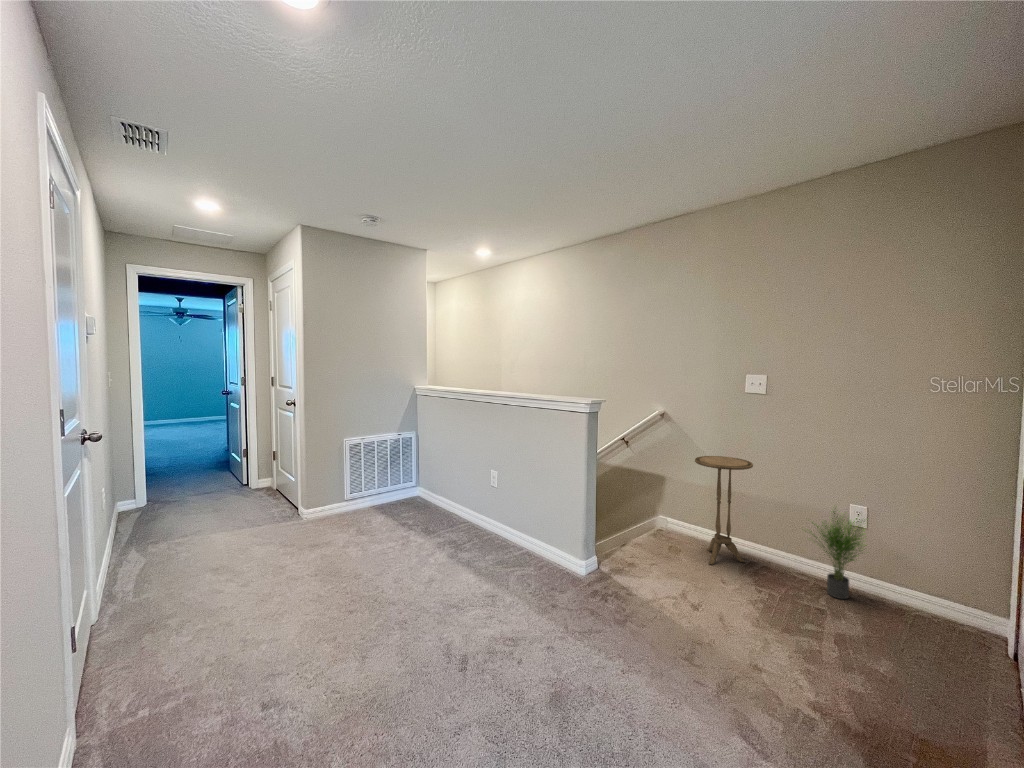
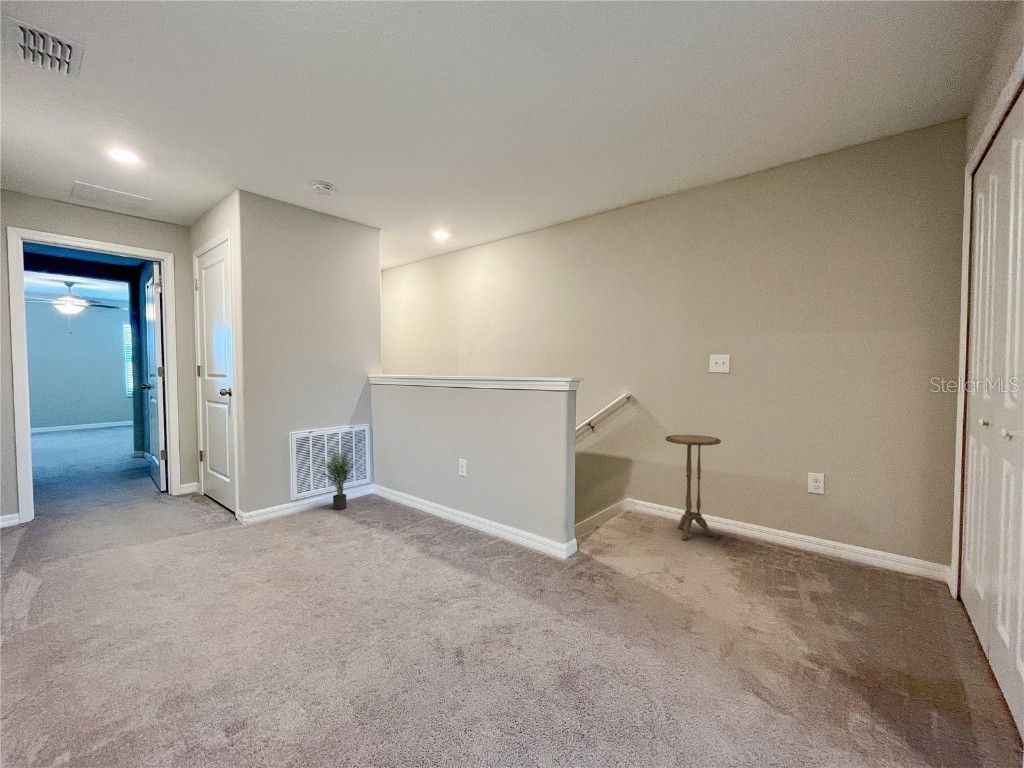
potted plant: present [812,511,864,599] -> present [319,451,354,510]

